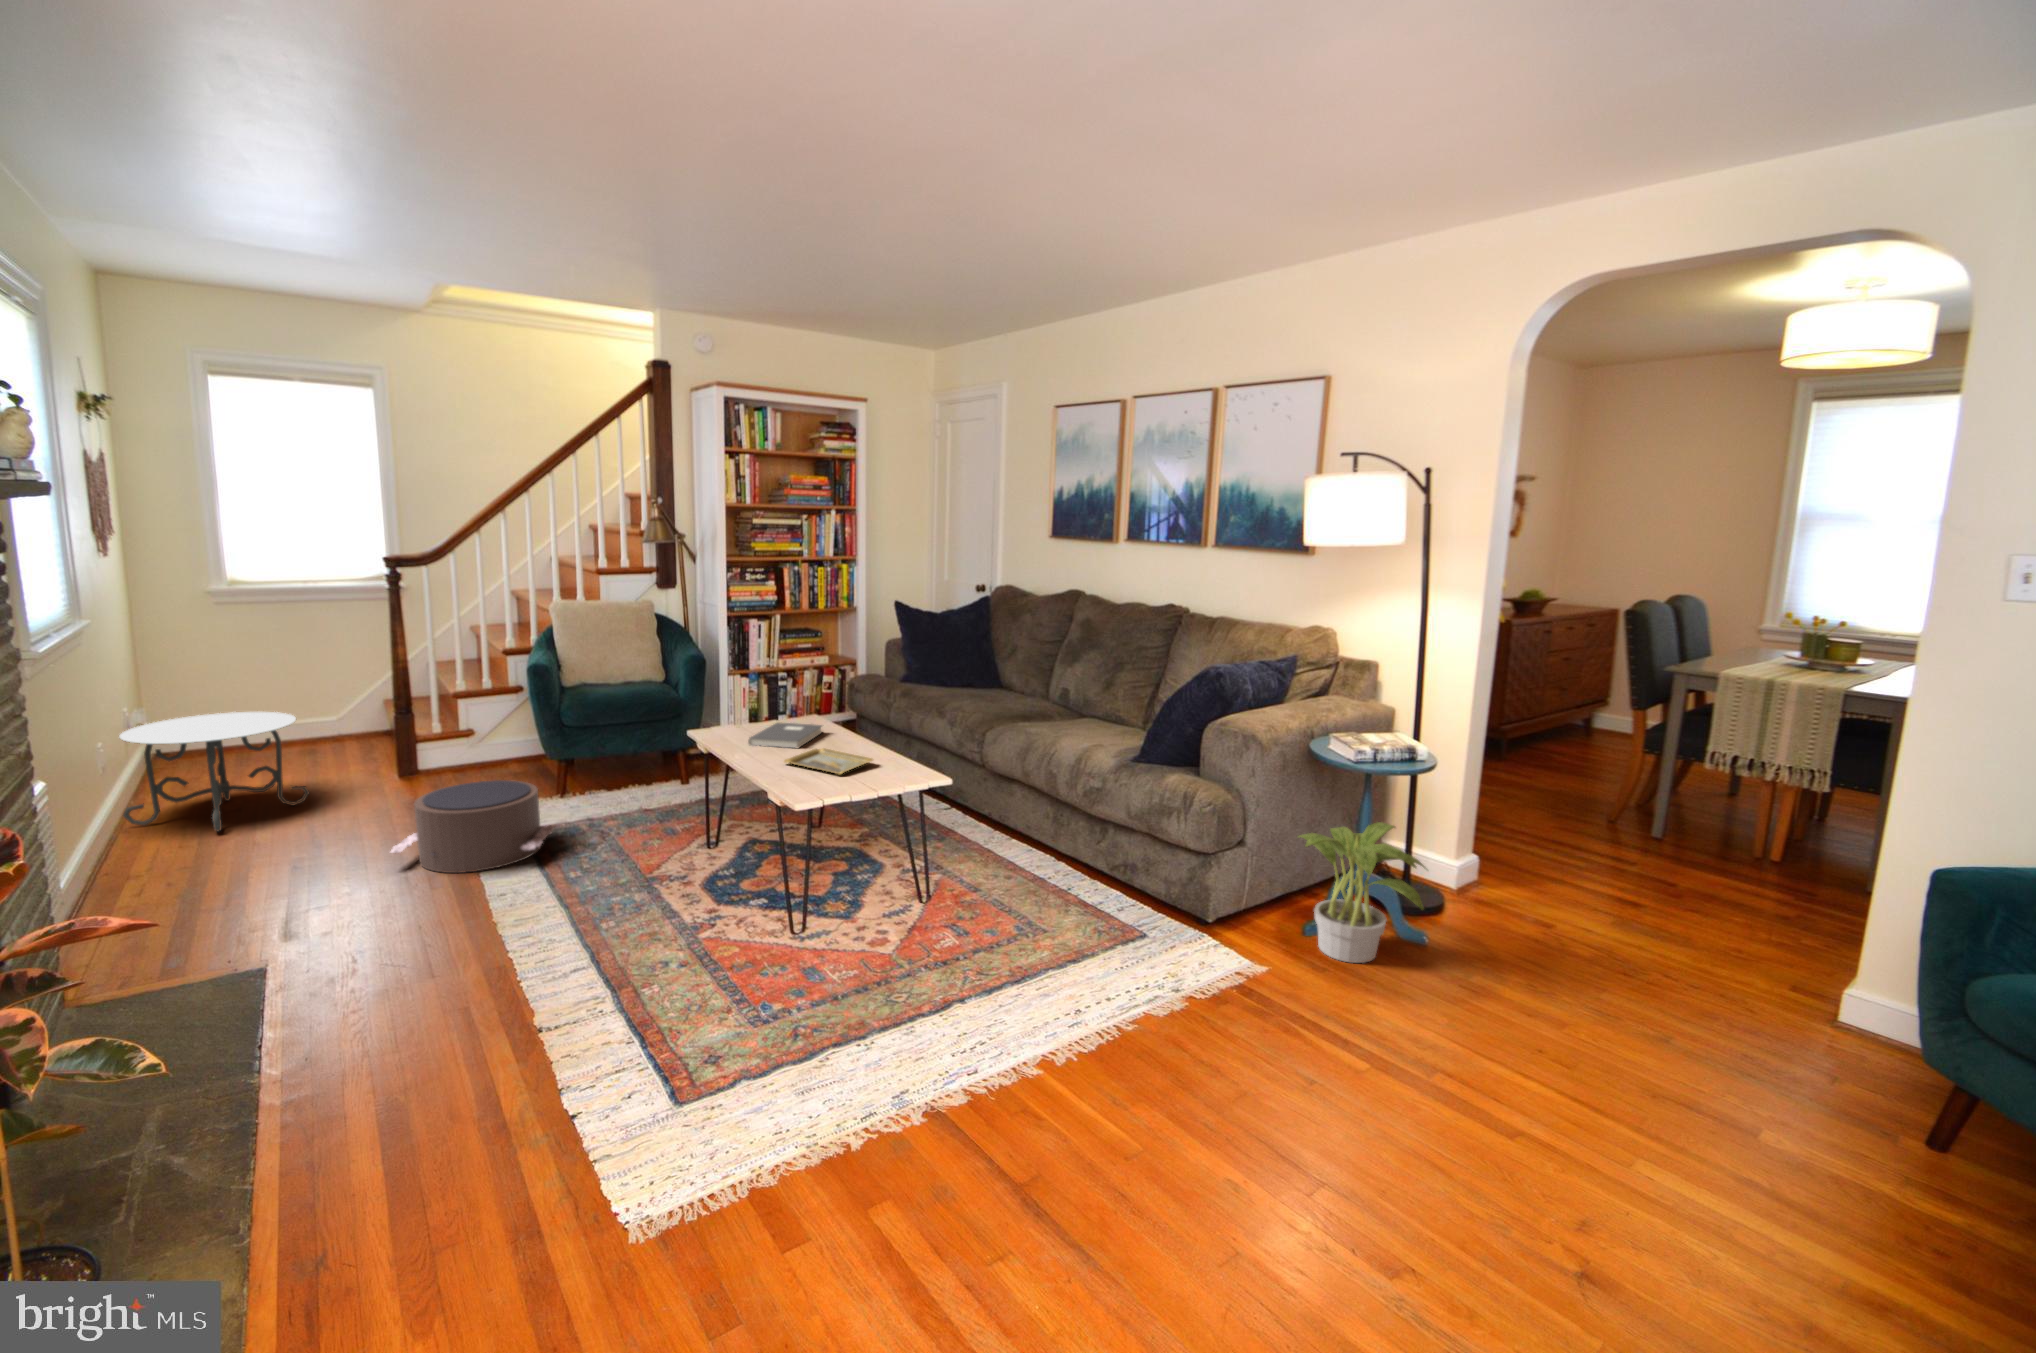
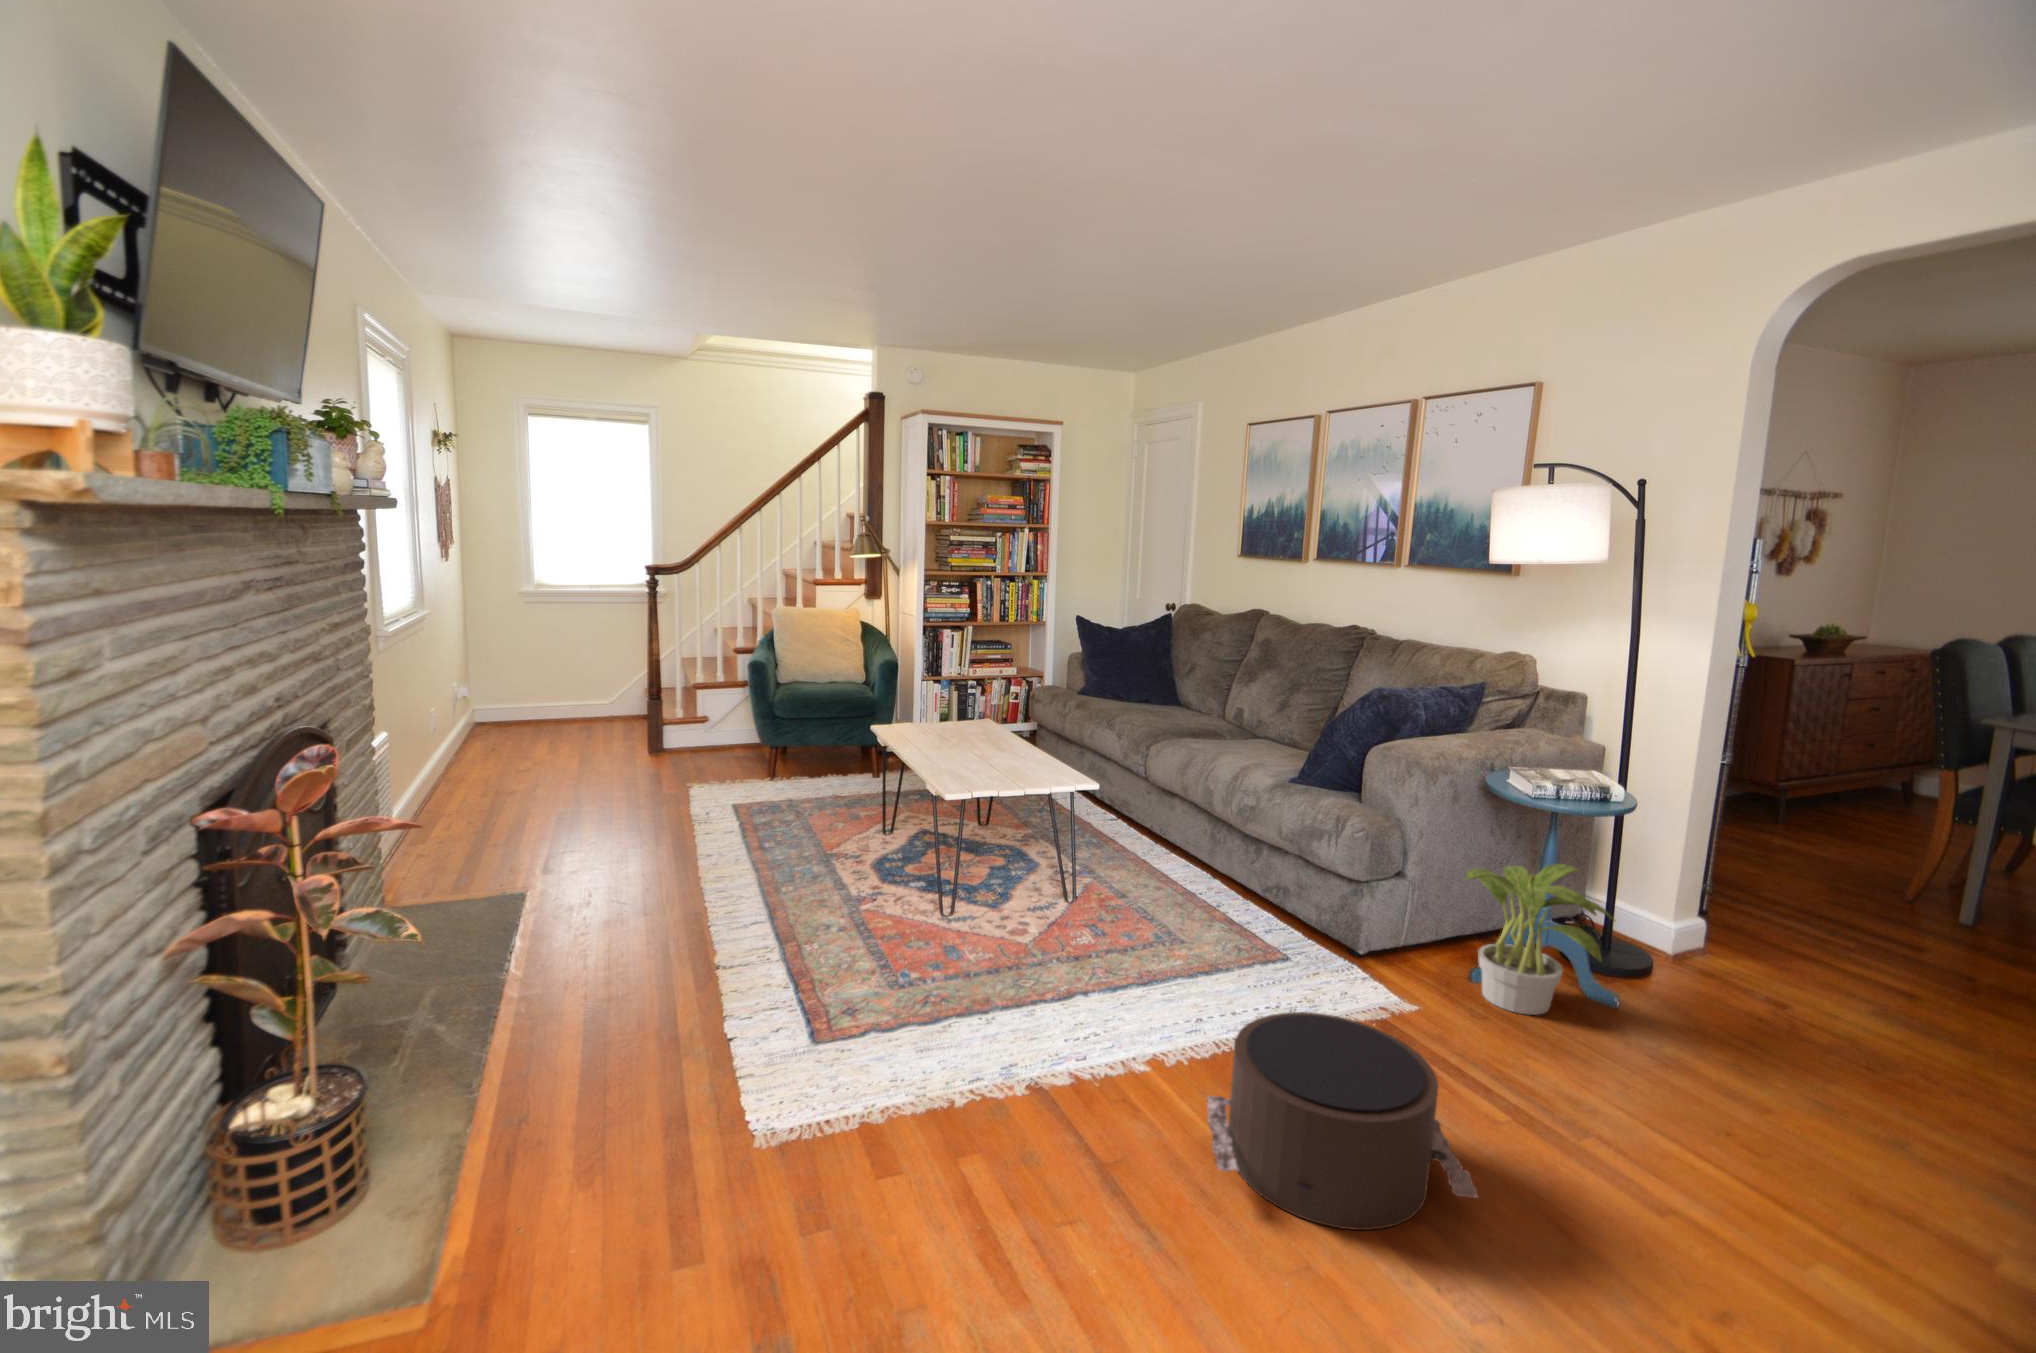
side table: present [119,712,309,831] -> none [444,690,576,786]
book: present [748,723,822,748] -> none [922,723,993,747]
tray: present [784,748,873,774] -> none [948,747,1032,771]
pouf: present [391,780,554,873] -> present [1207,1012,1478,1230]

